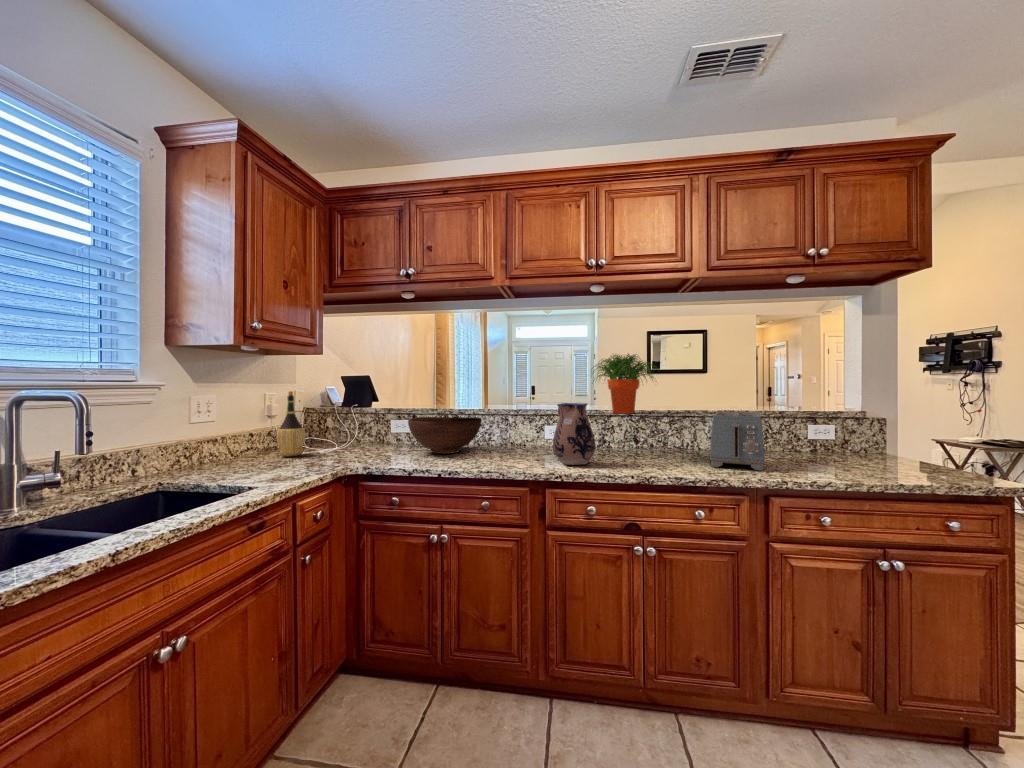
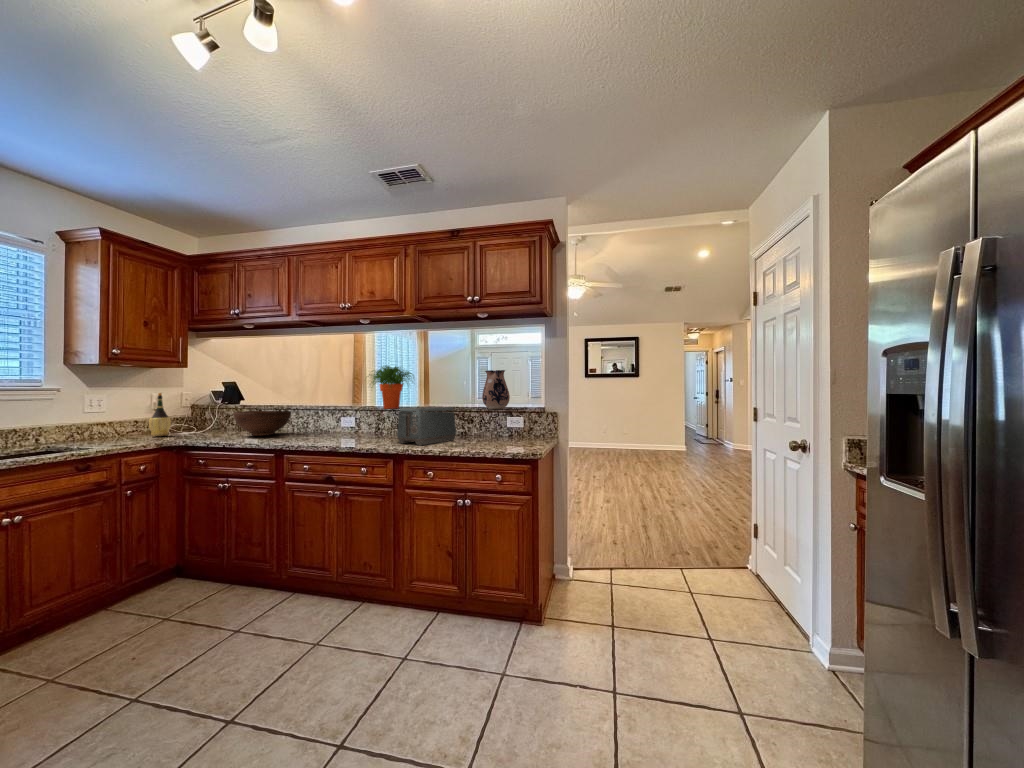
ceramic pitcher: present [553,403,596,465] -> present [482,370,510,409]

